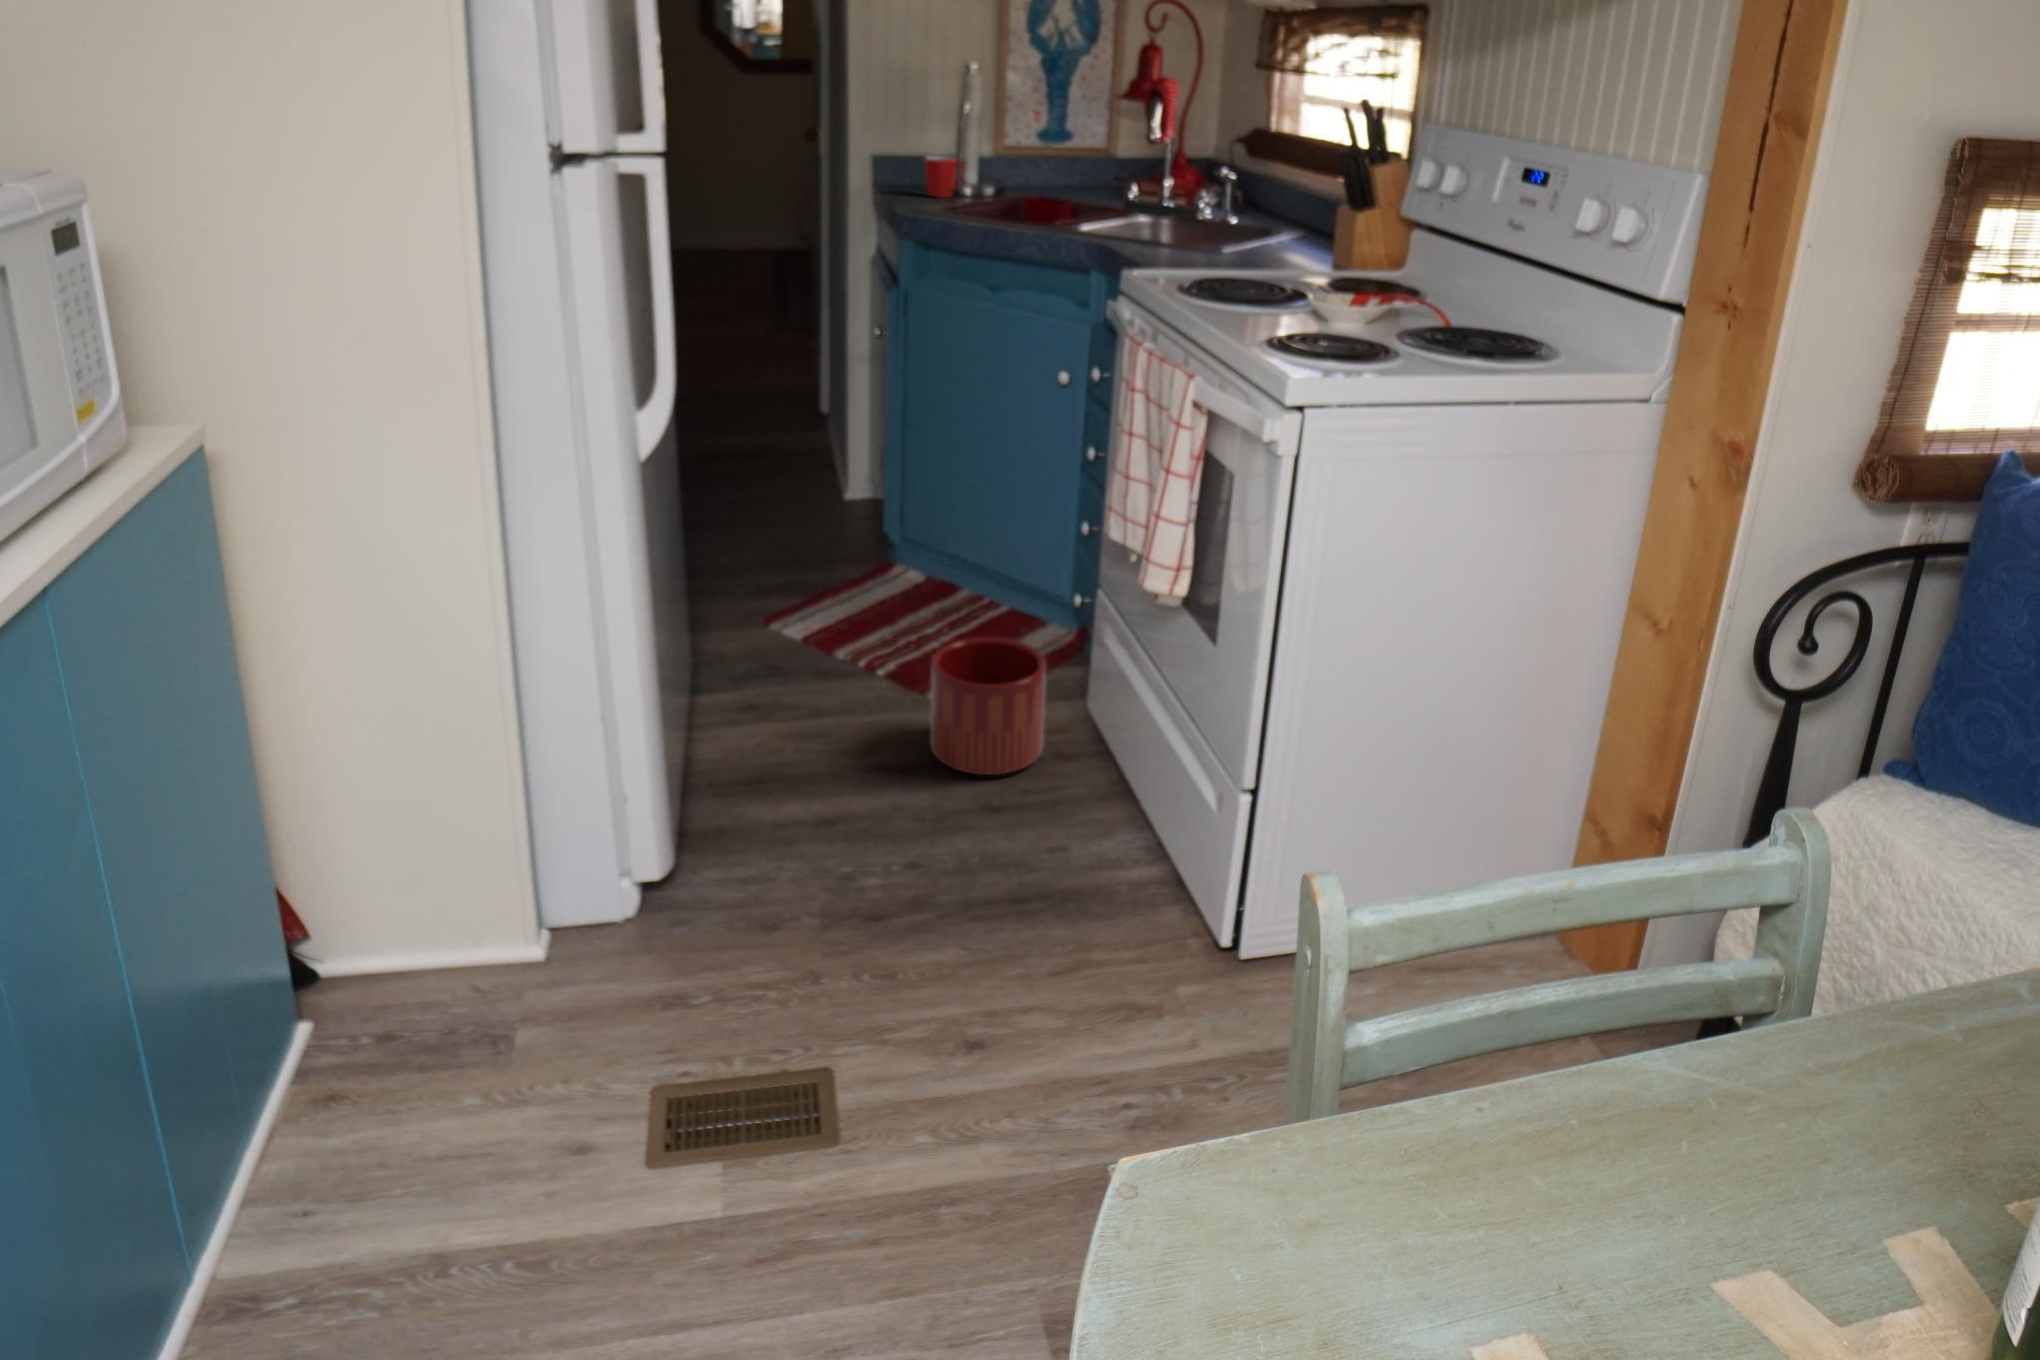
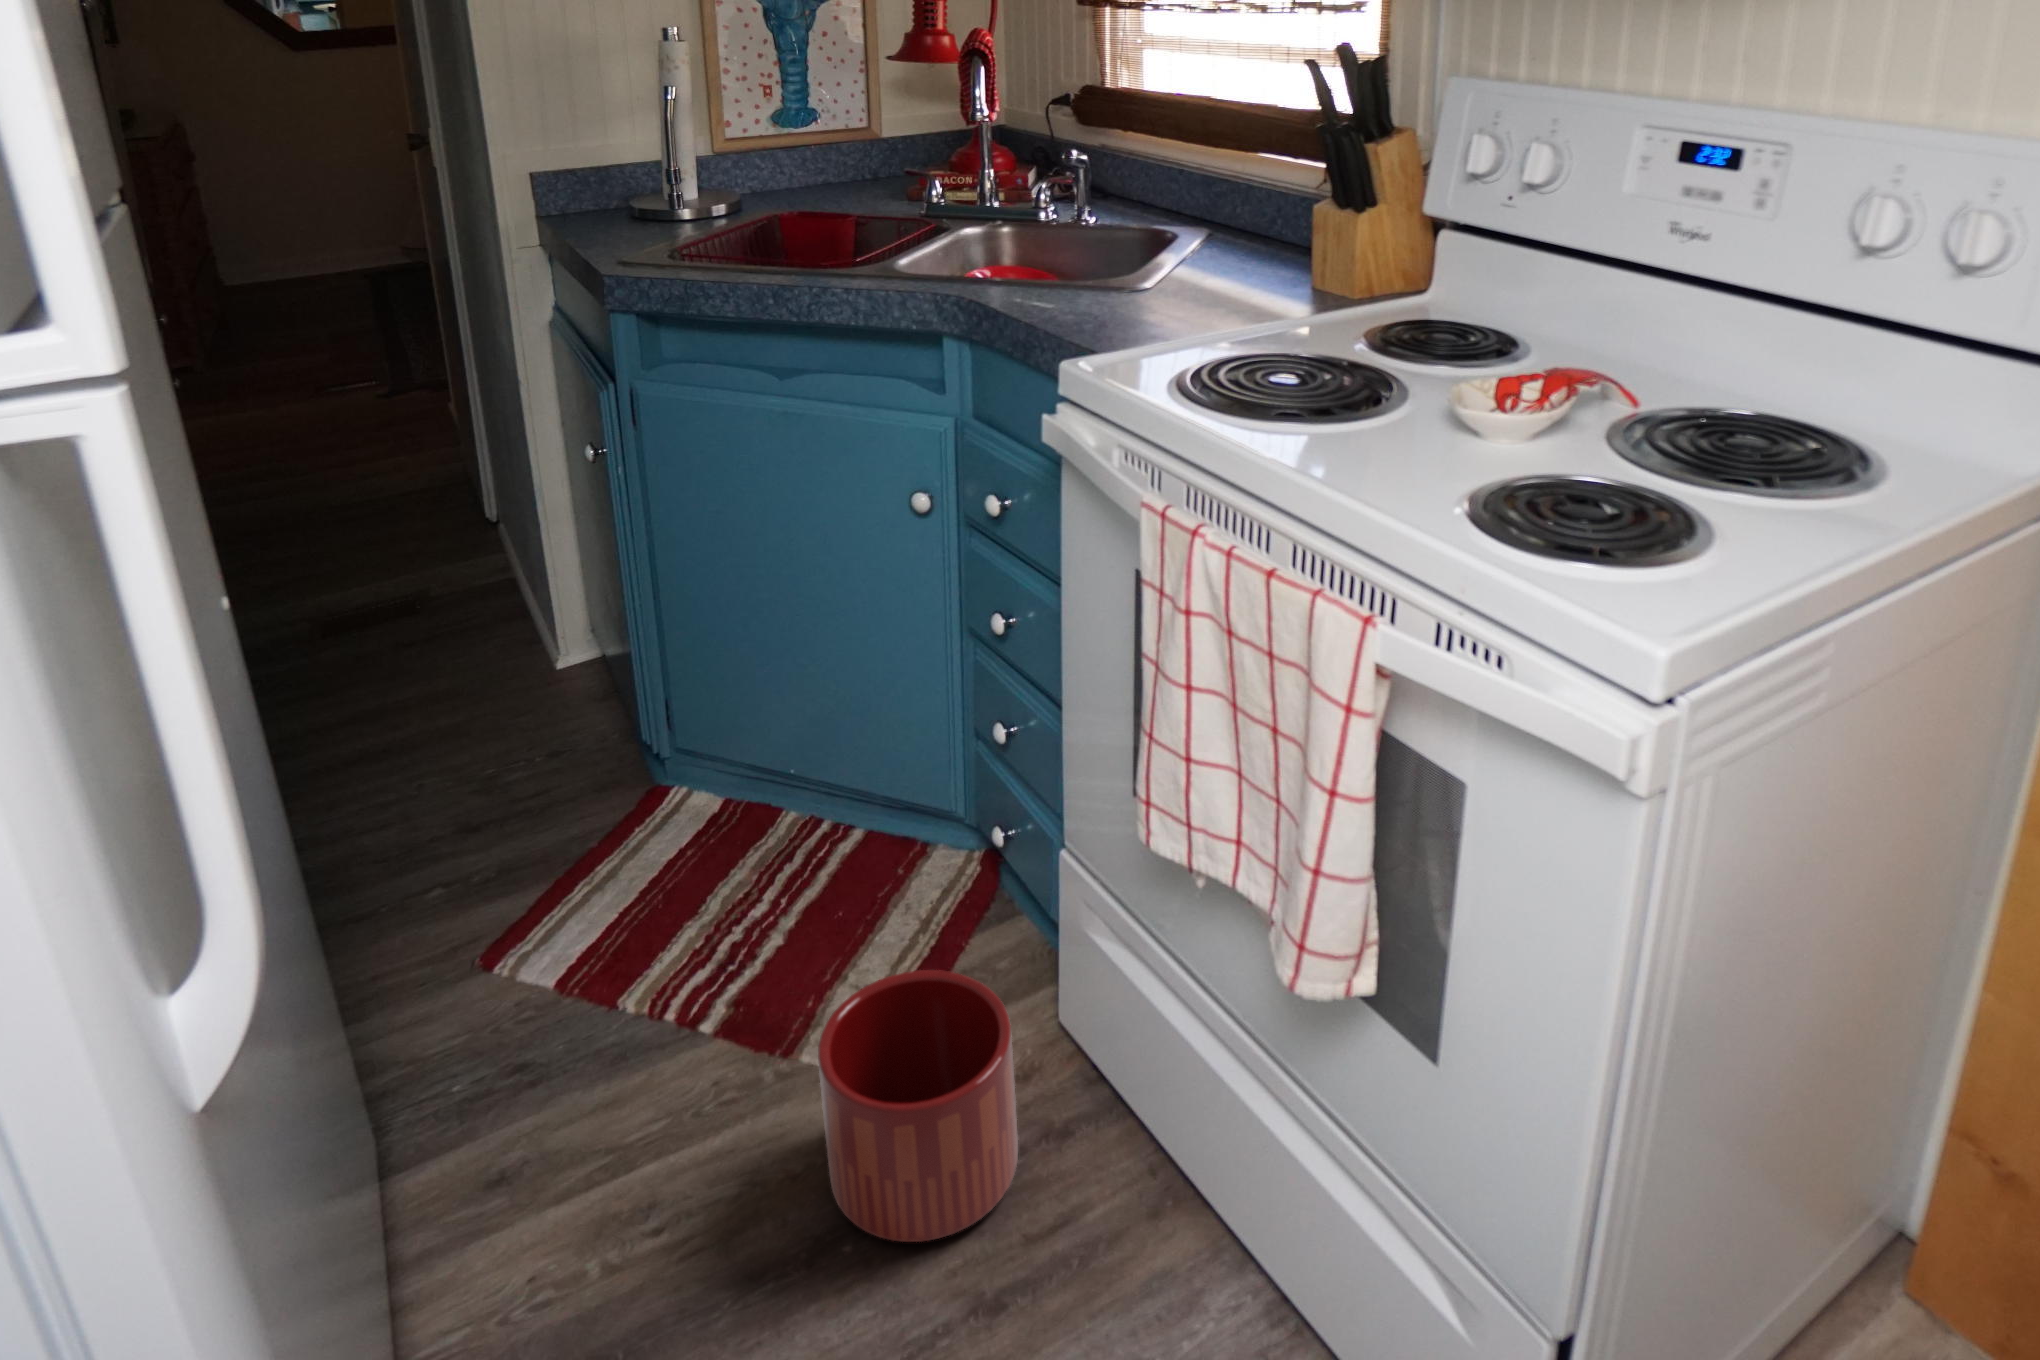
mug: present [925,156,964,198] -> none [622,170,690,234]

